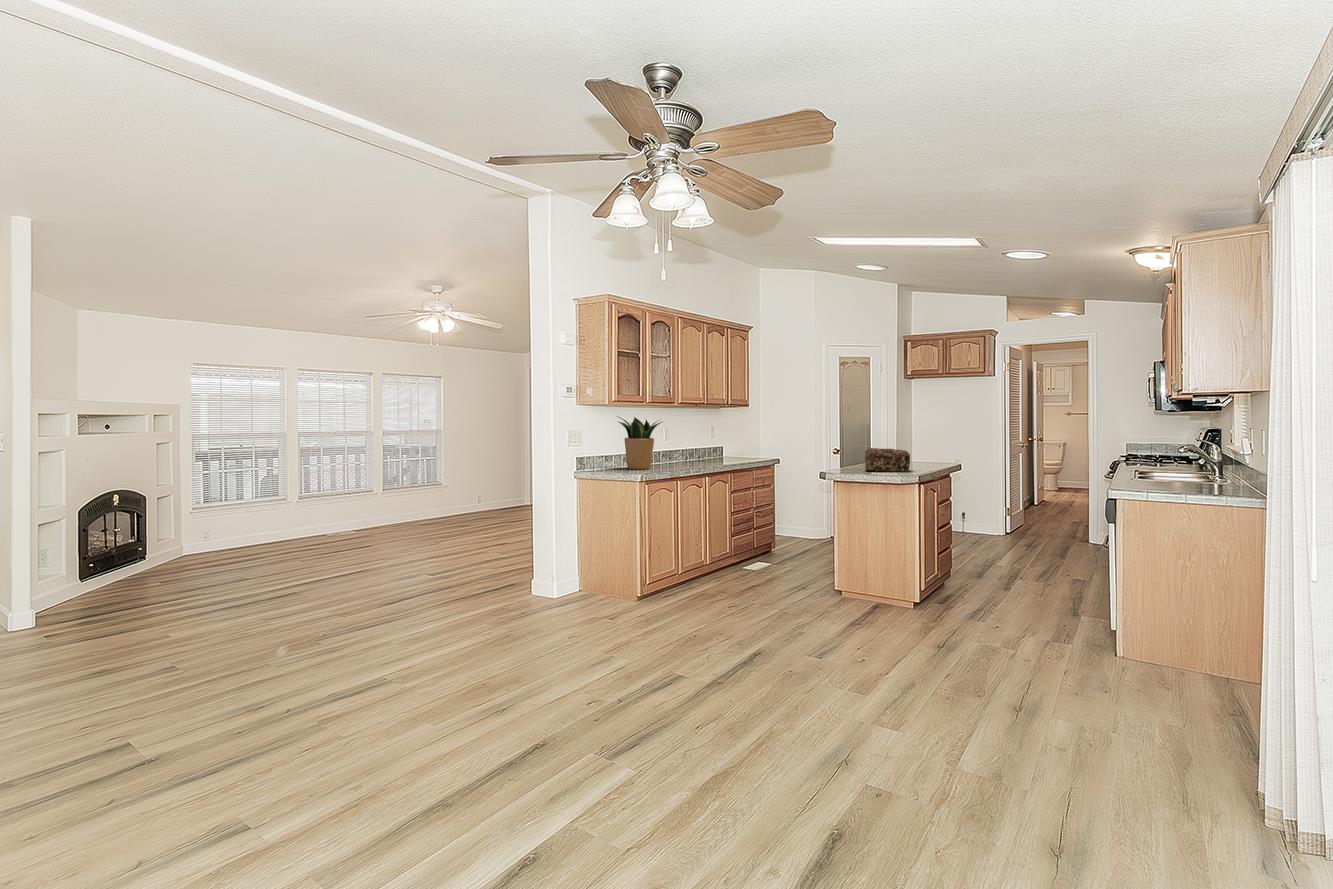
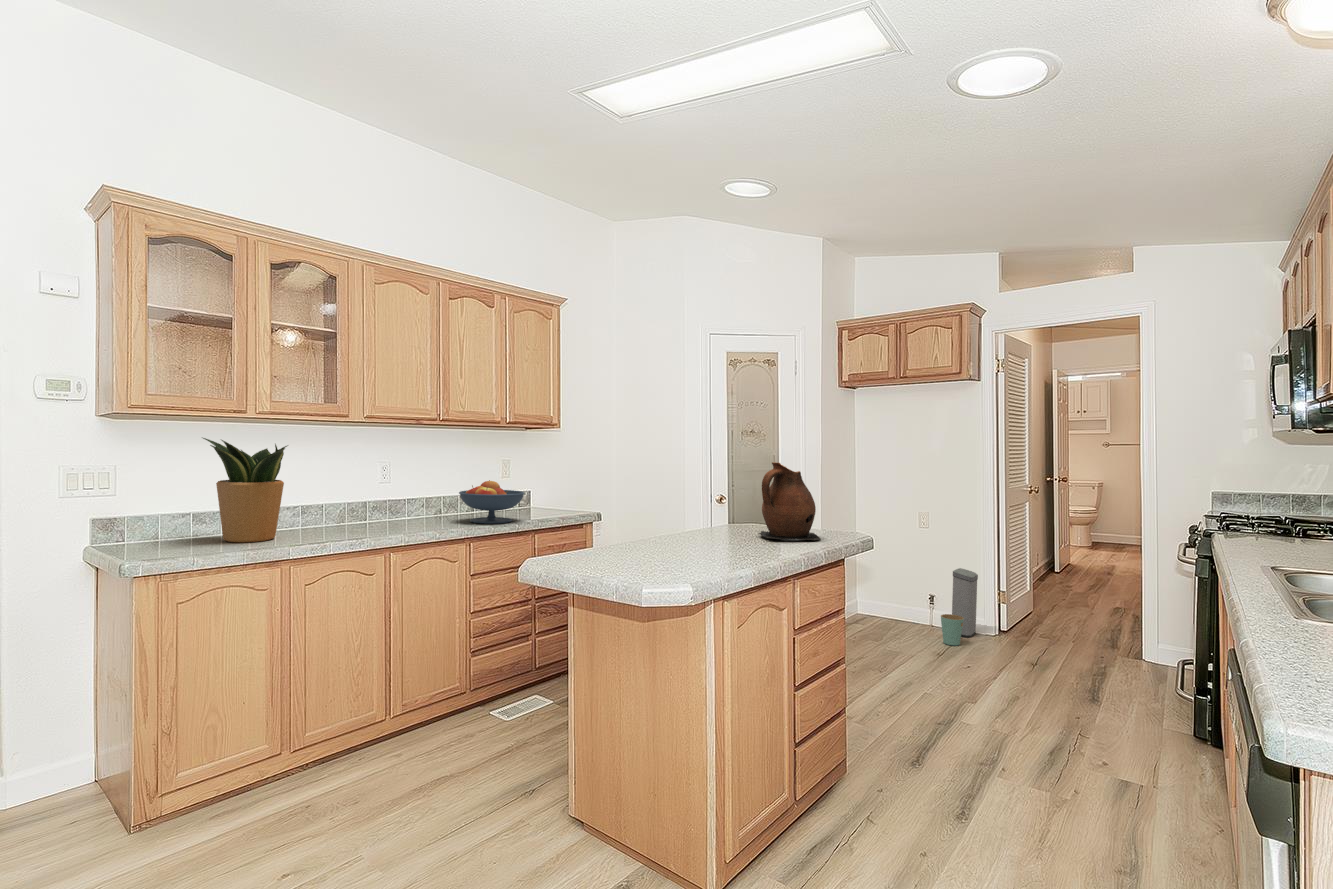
ceramic pitcher: none [902,426,939,464] -> present [759,462,821,541]
fruit bowl: none [710,439,746,463] -> present [459,480,524,524]
bread loaf: present [865,448,910,472] -> none [610,514,716,573]
trash can: none [971,494,992,539] -> present [941,568,978,646]

